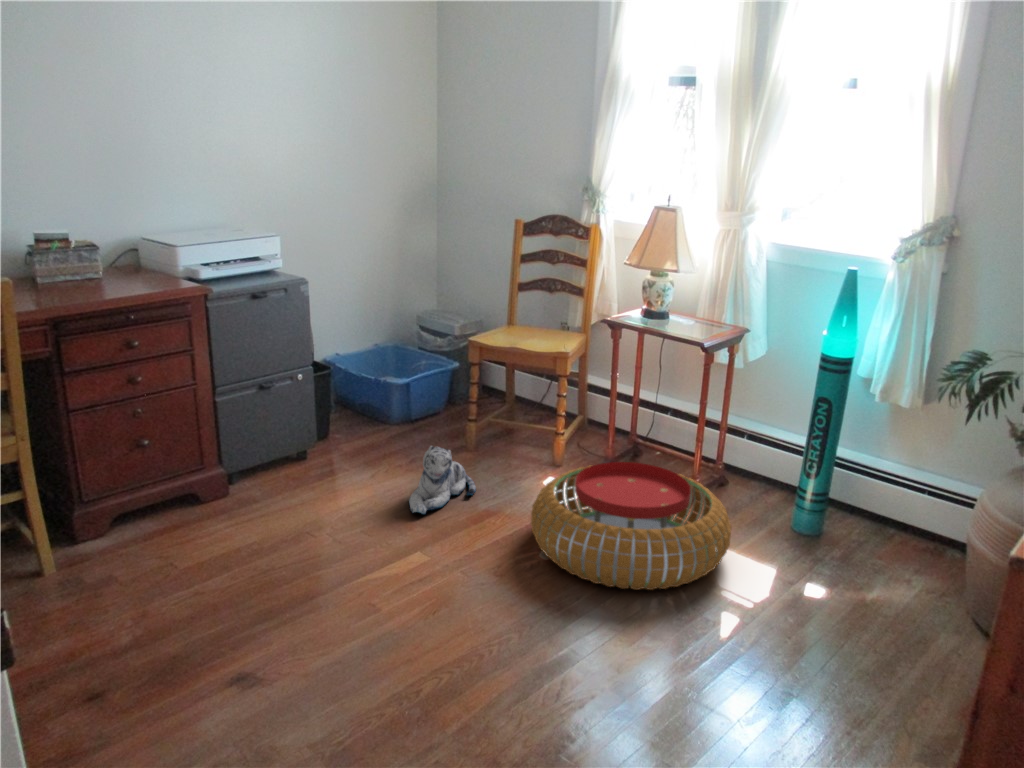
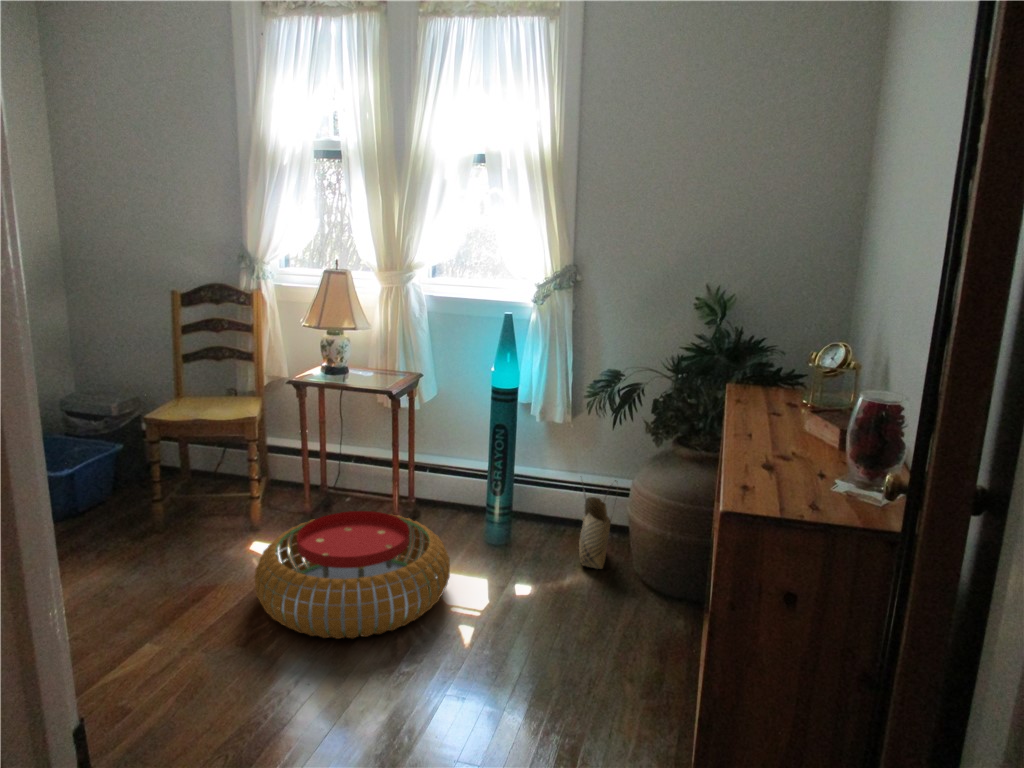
plush toy: present [409,446,476,514] -> none [104,537,178,617]
woven basket: none [896,475,962,591] -> present [579,480,616,569]

